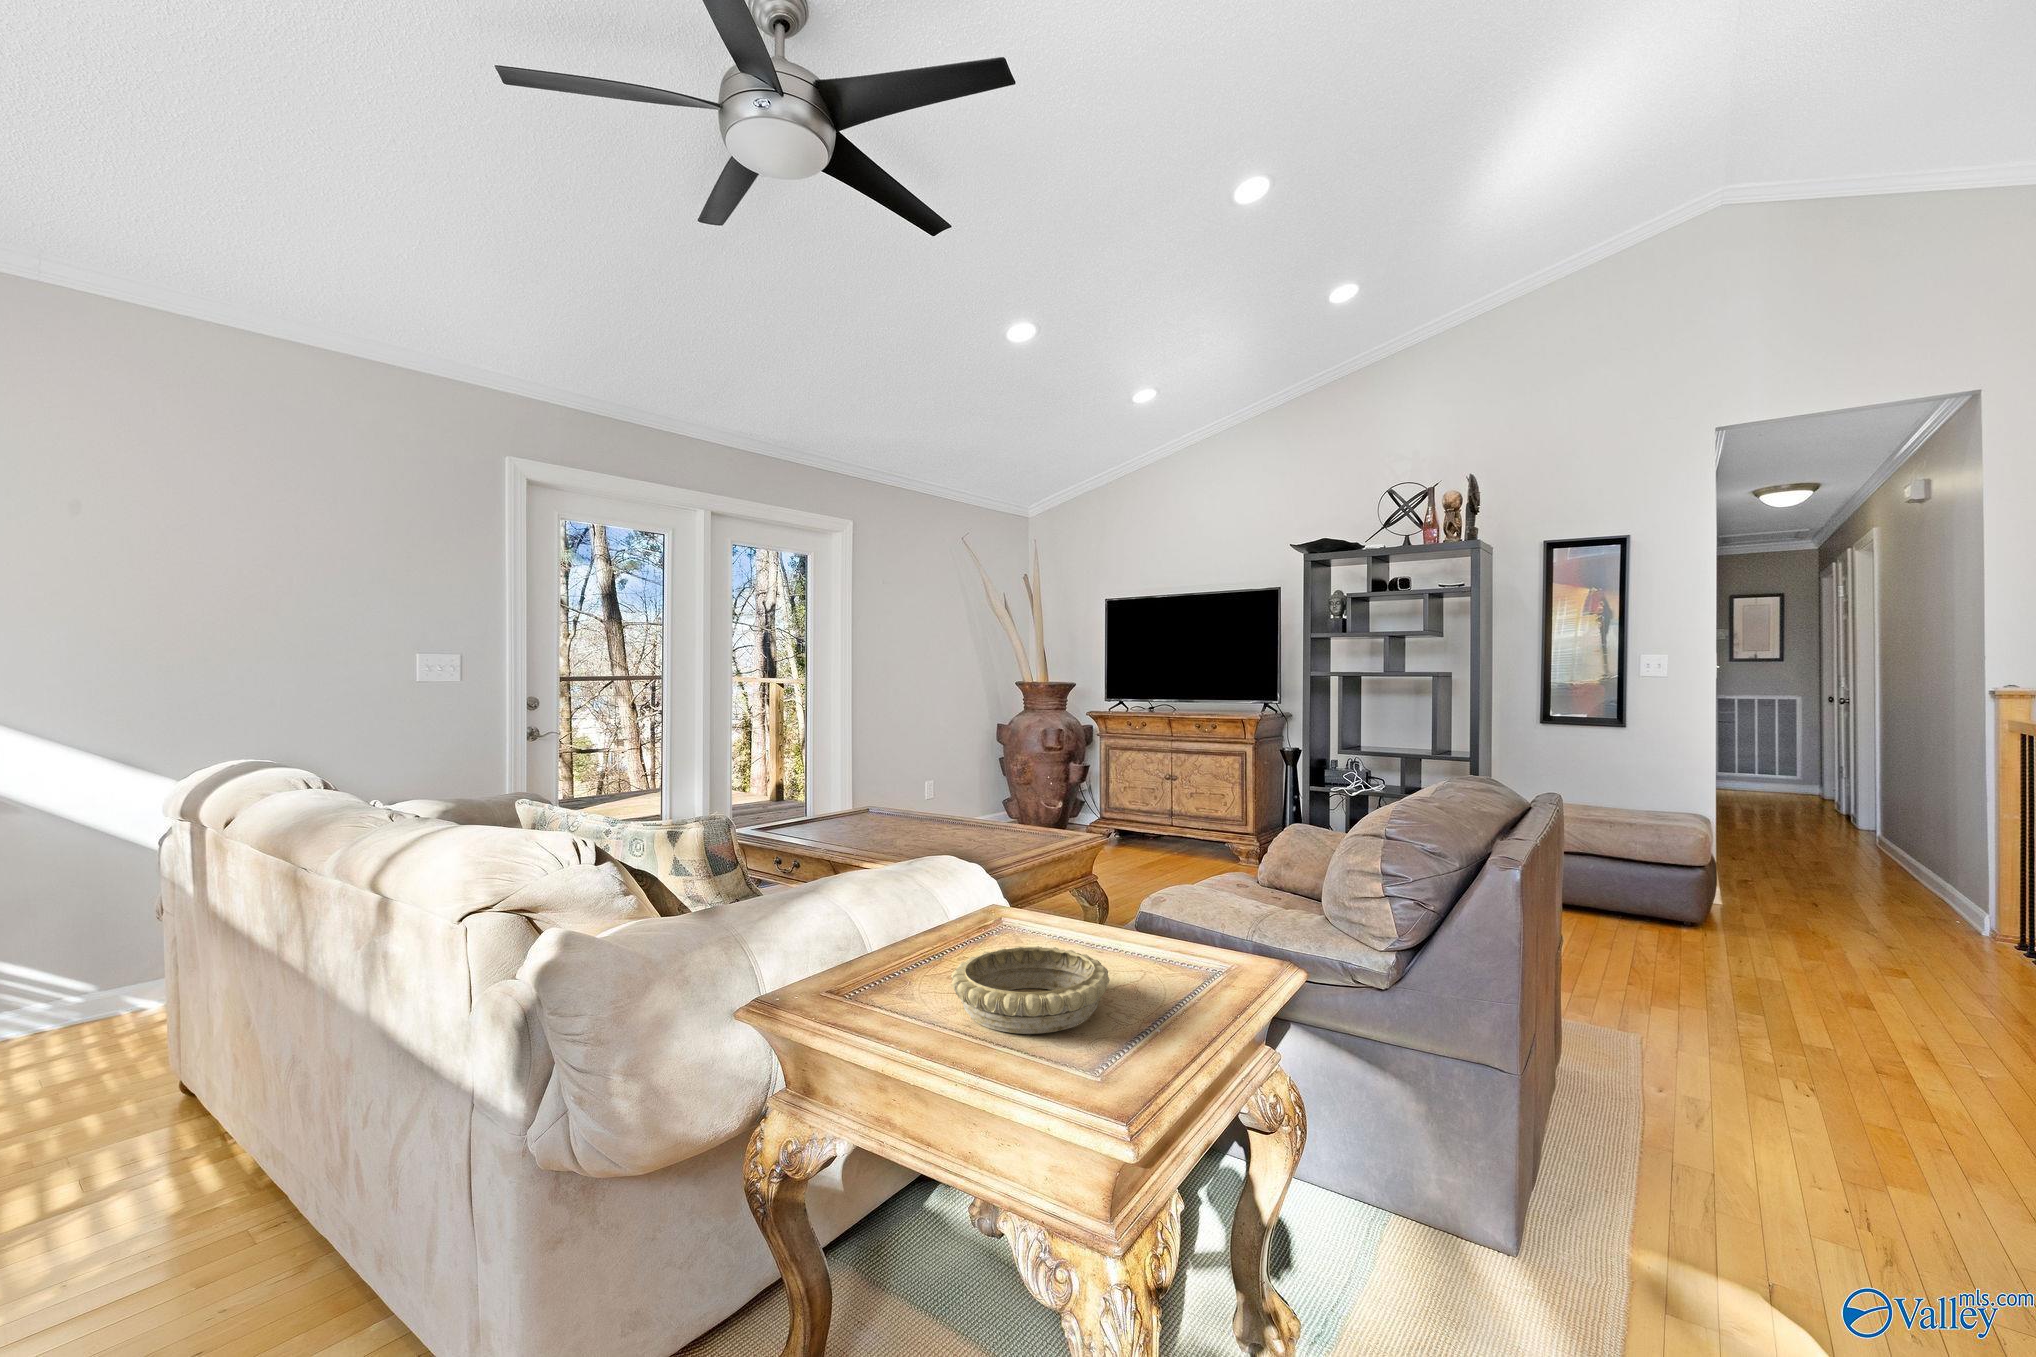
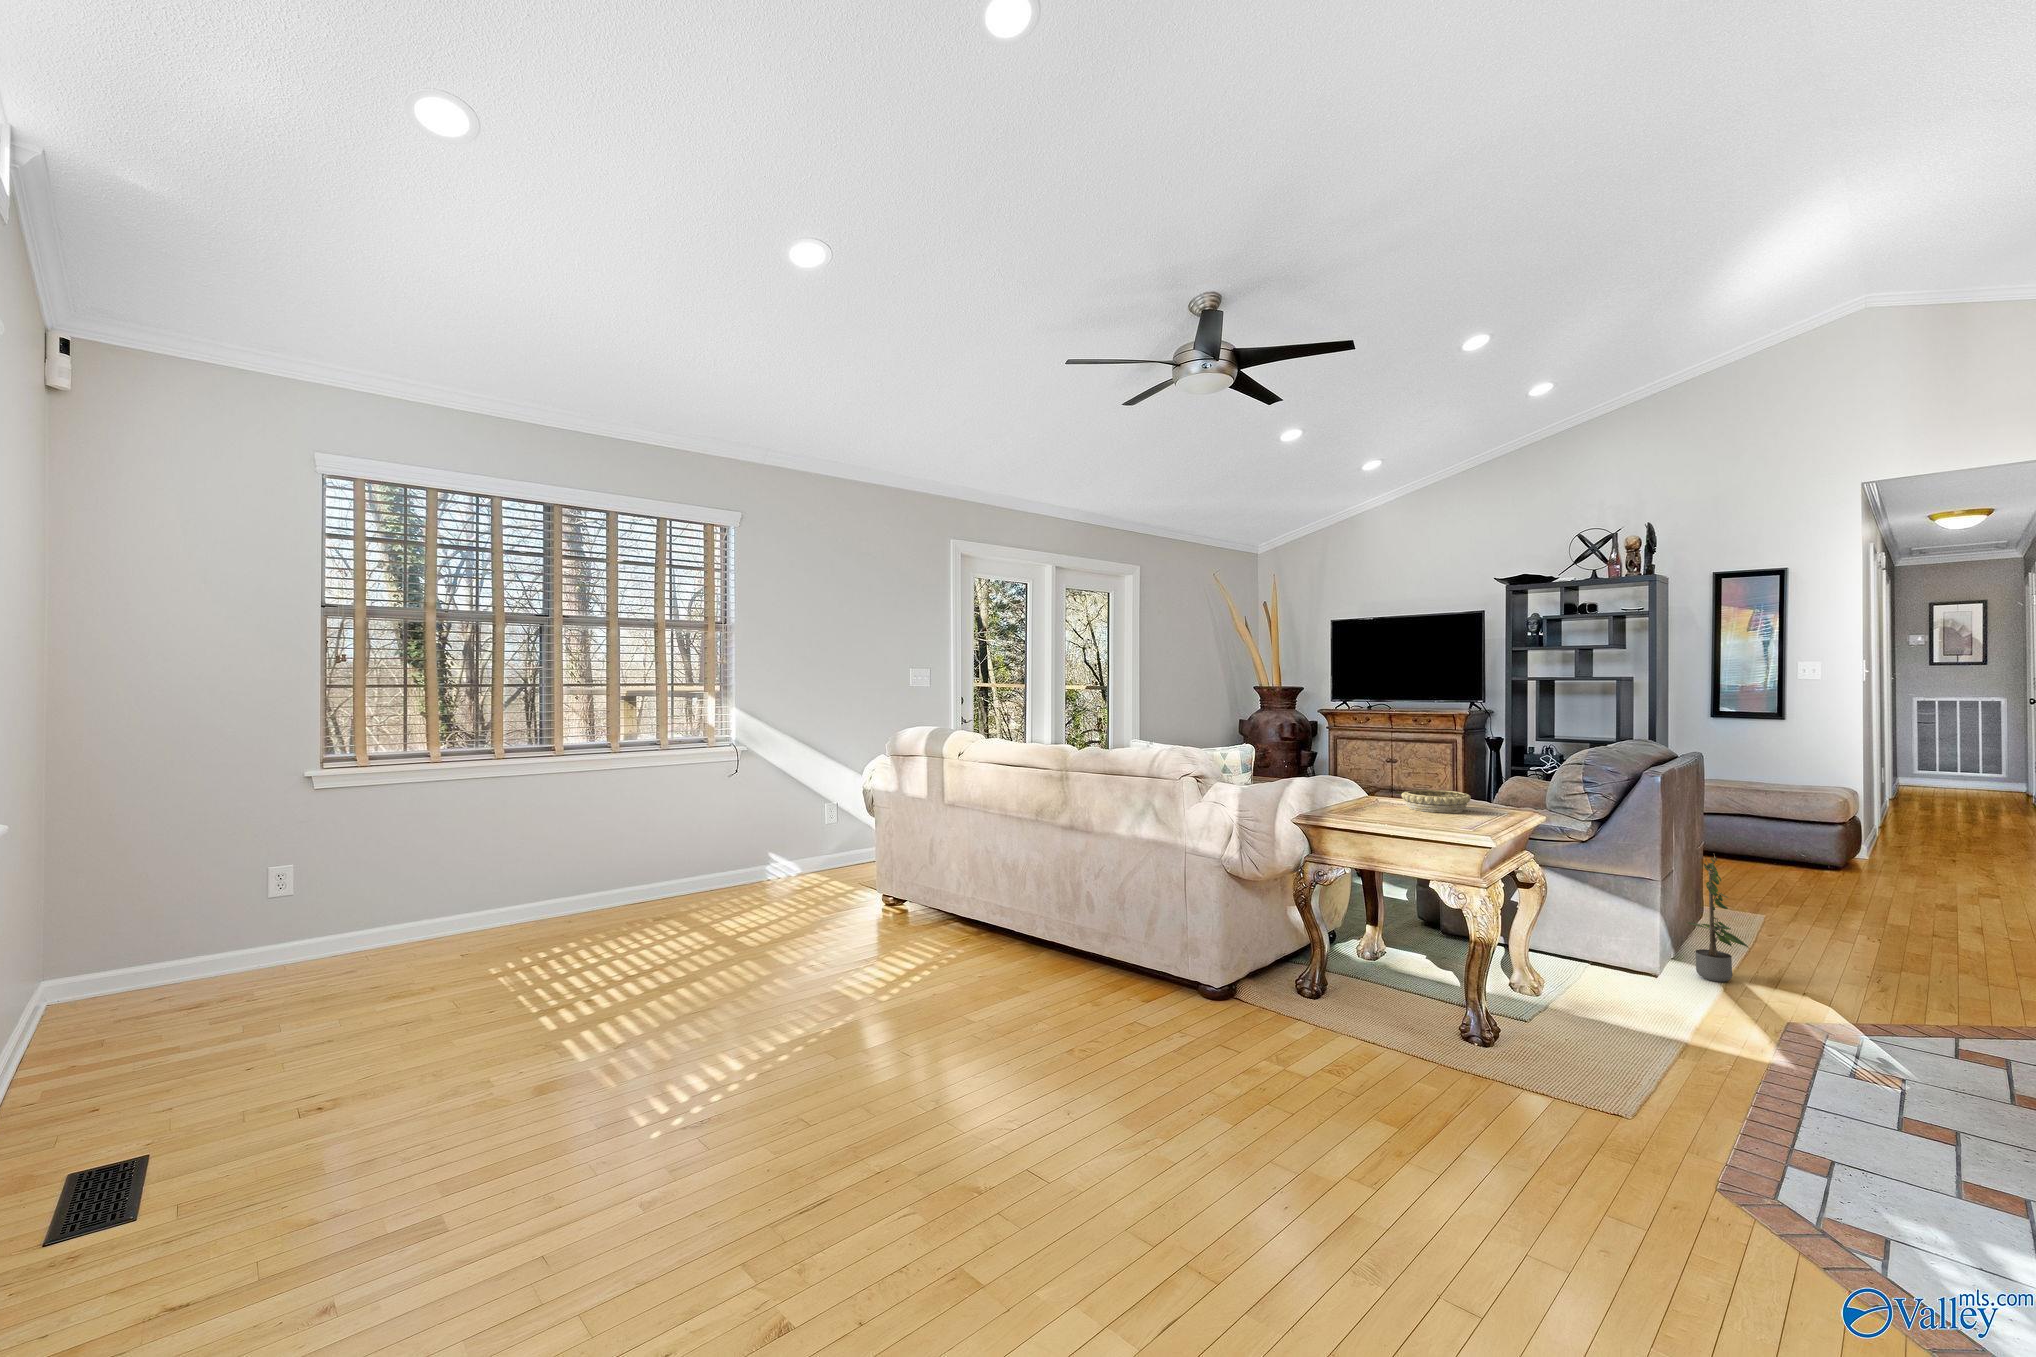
potted plant: none [1556,998,1662,1254] -> present [1688,857,1748,982]

